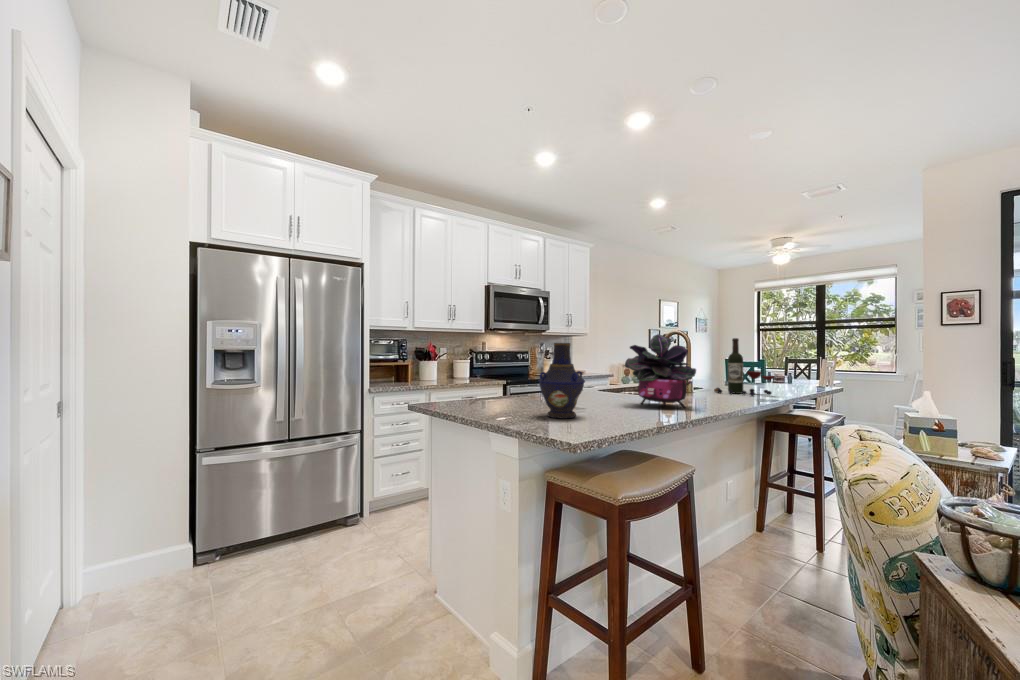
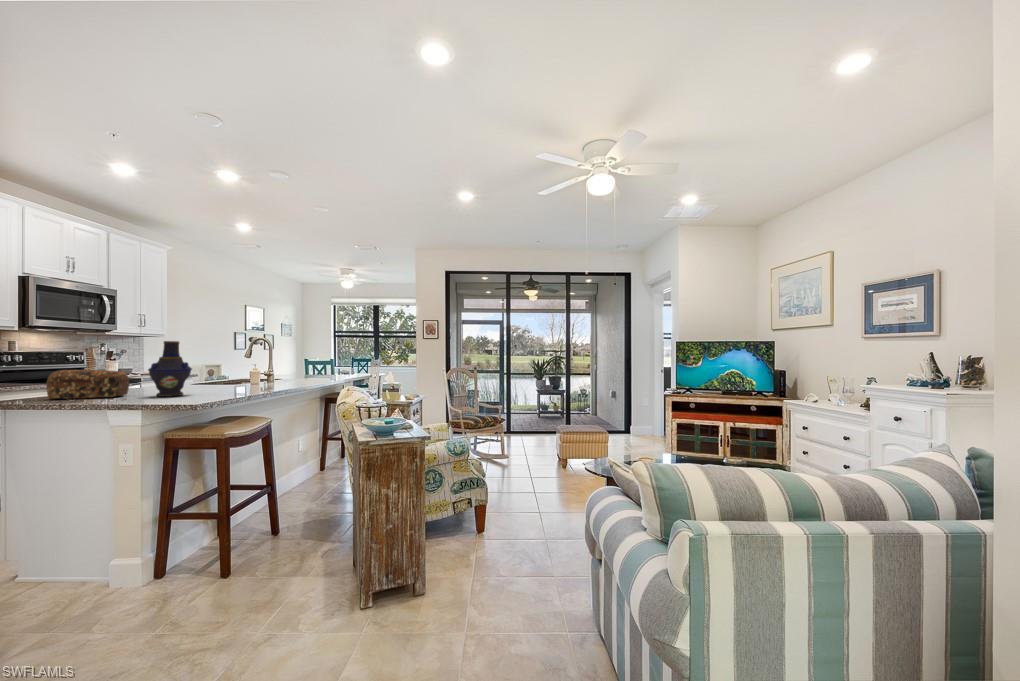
potted plant: present [625,334,696,408] -> none [222,337,277,386]
wine bottle: present [714,338,774,396] -> none [291,341,331,379]
bread loaf: none [460,375,527,411] -> present [46,370,129,399]

